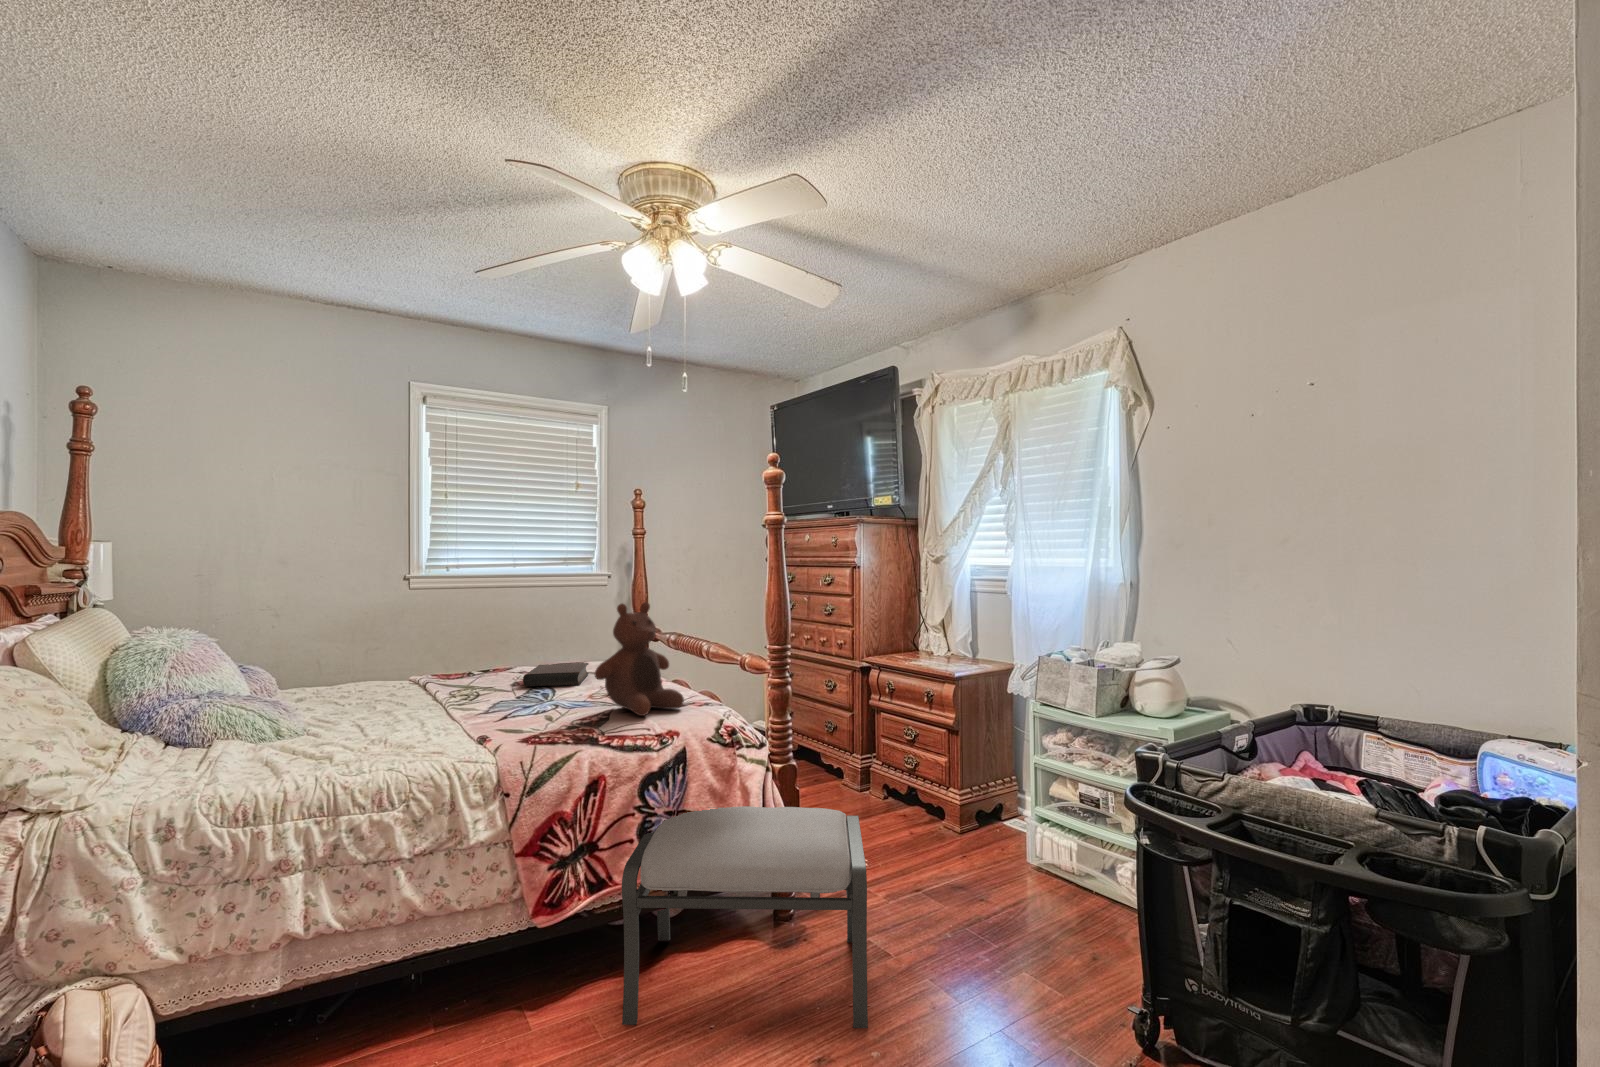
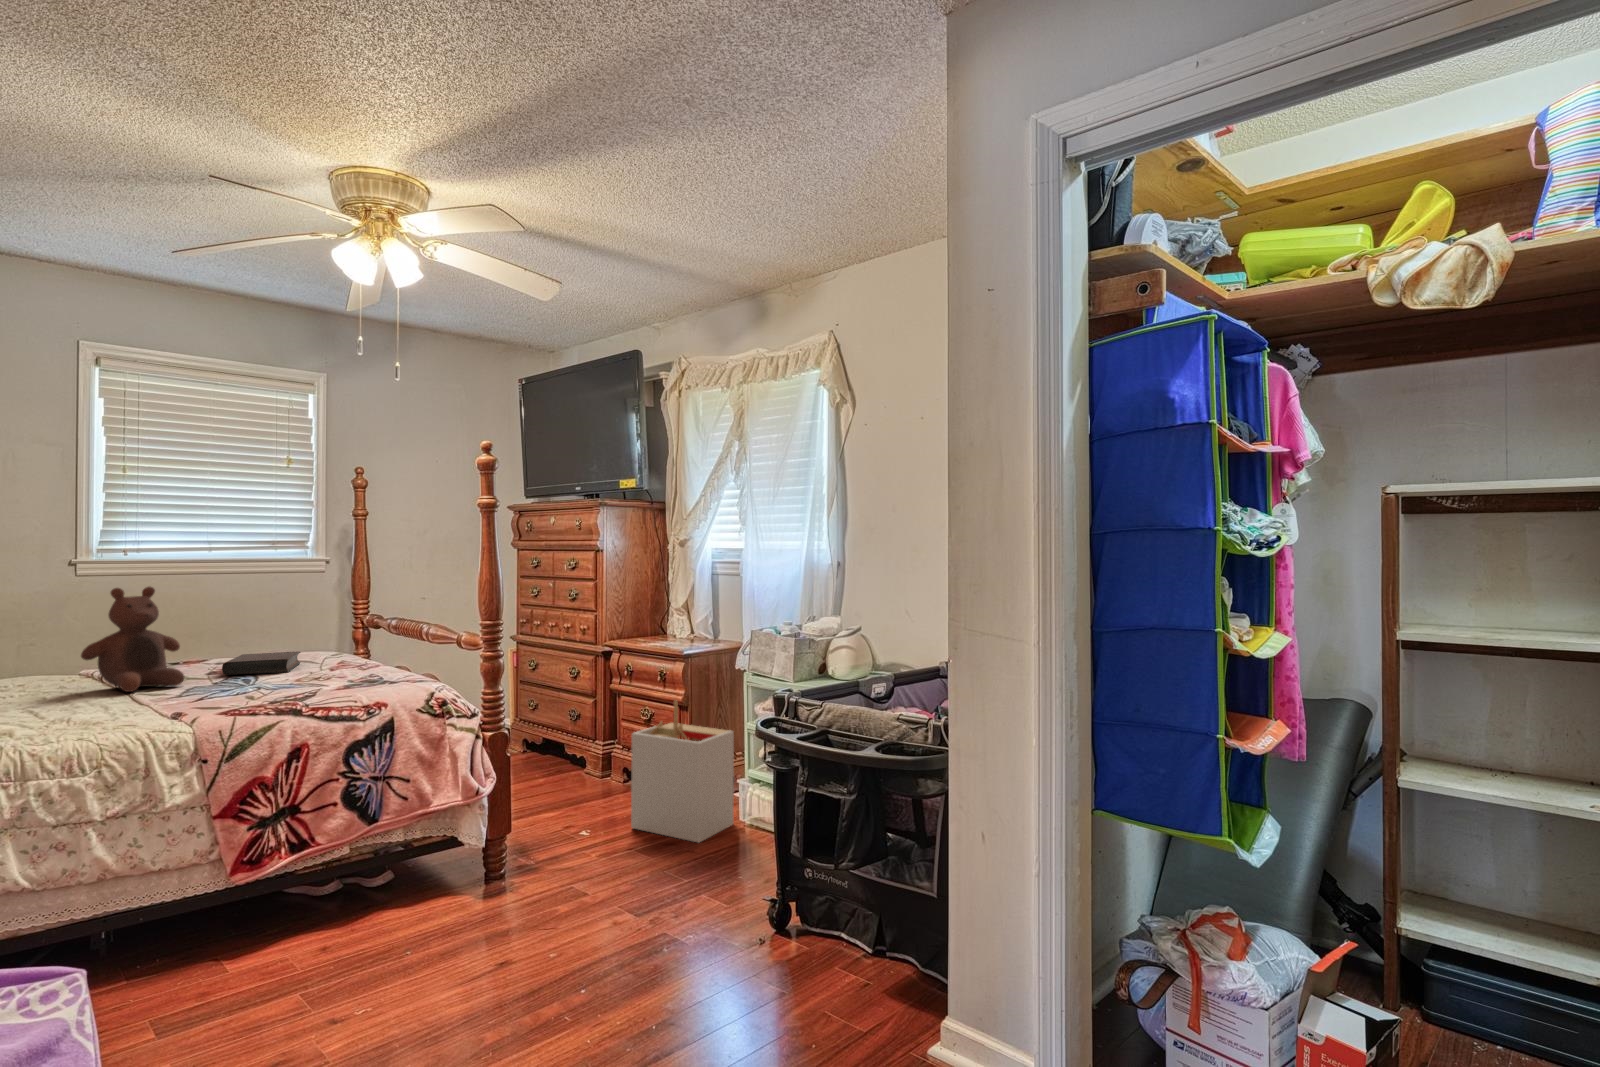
stuffed bear: present [595,602,684,716] -> present [81,587,184,692]
storage bin: none [913,729,1028,897] -> present [631,701,734,843]
ottoman: present [622,806,868,1028] -> none [322,767,562,956]

